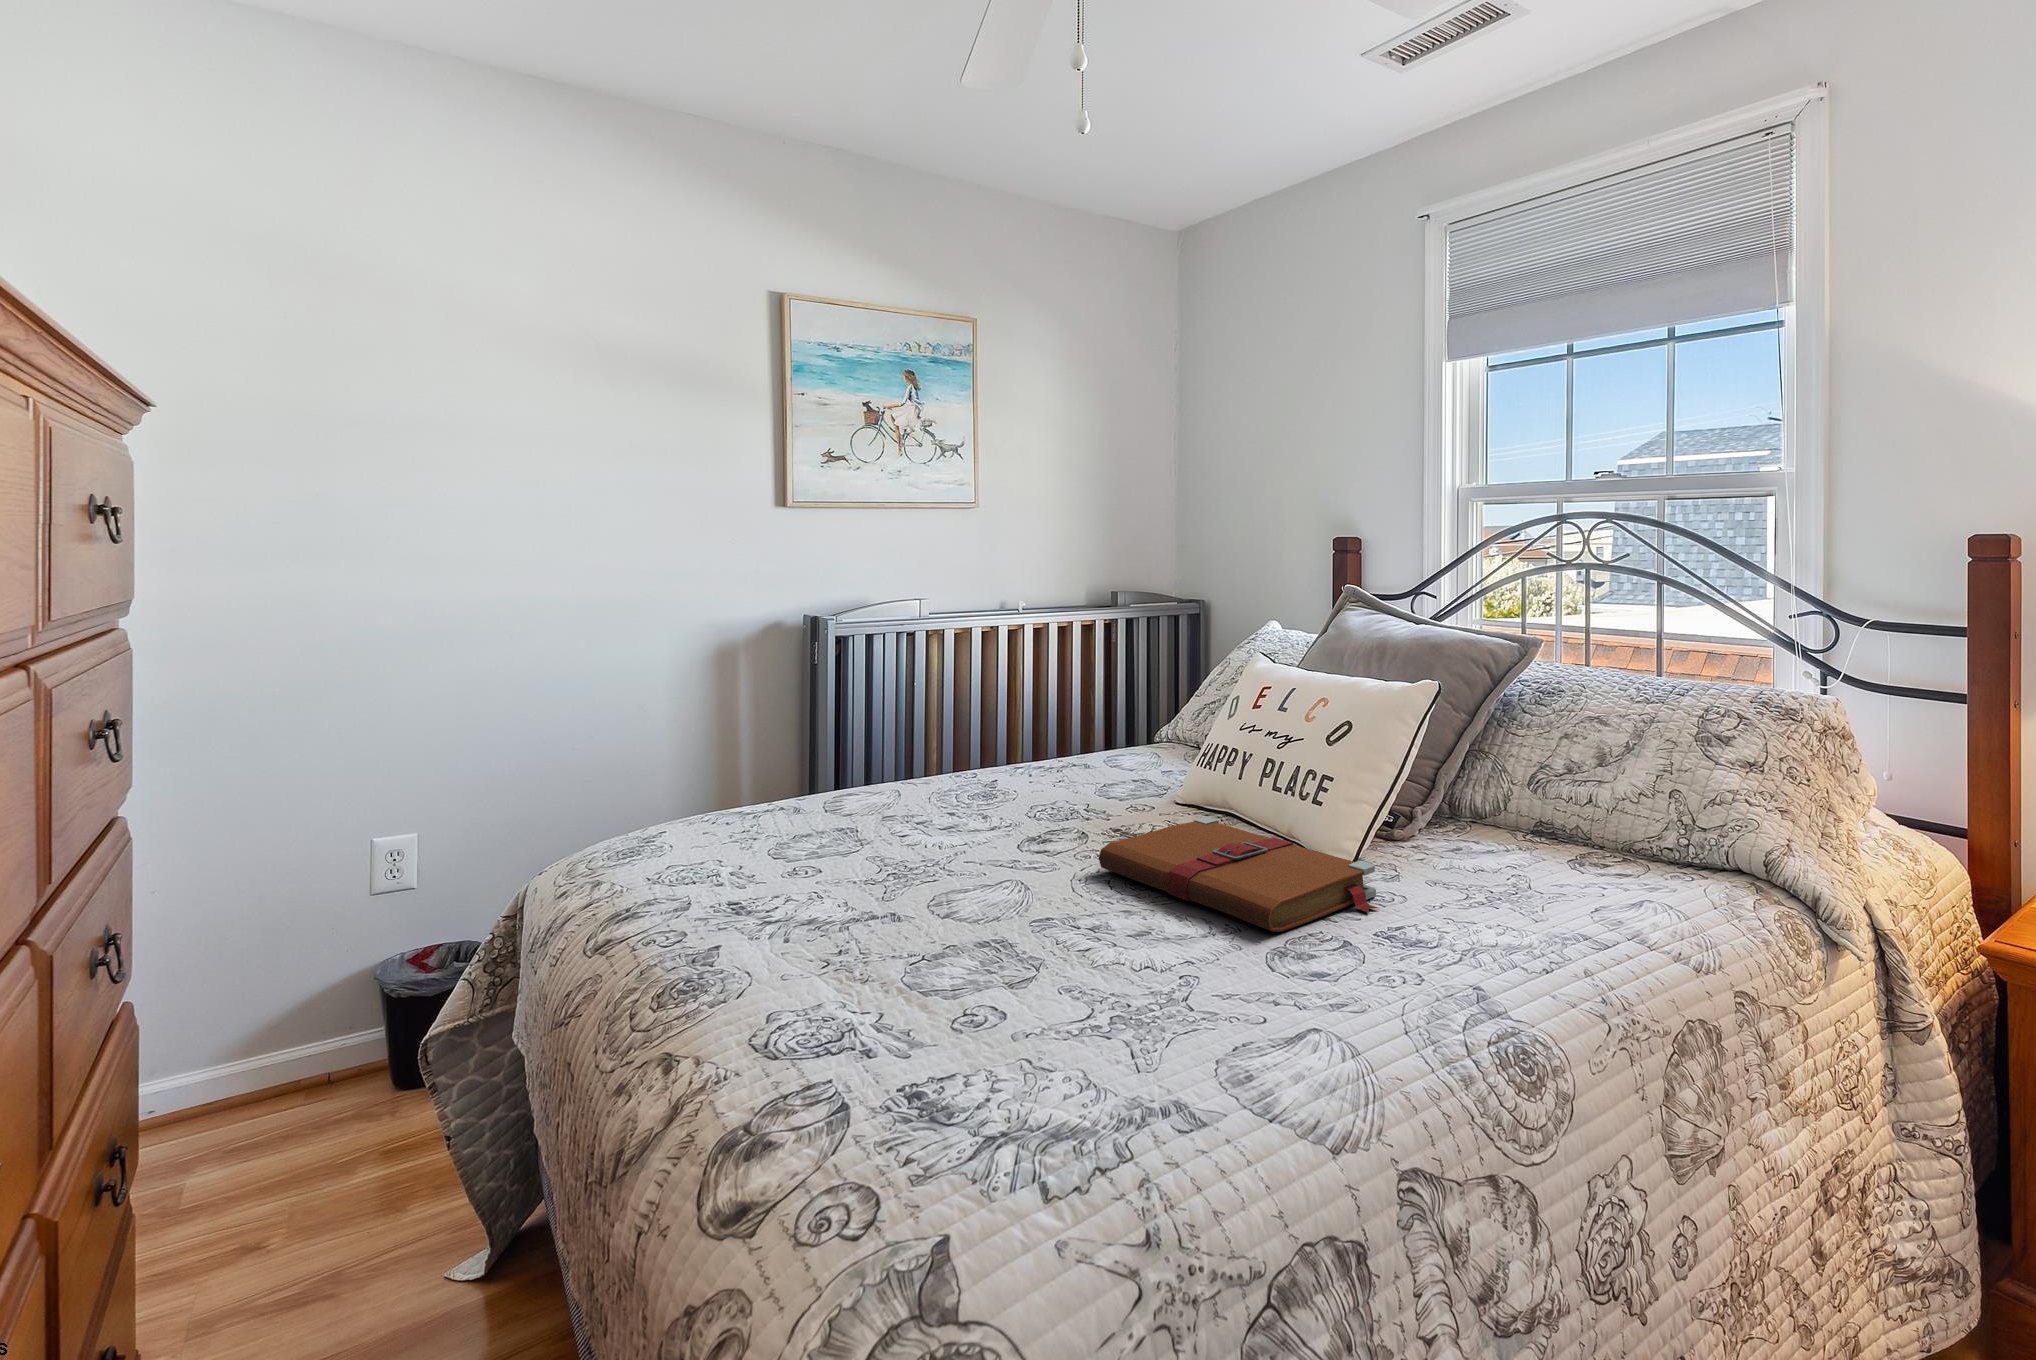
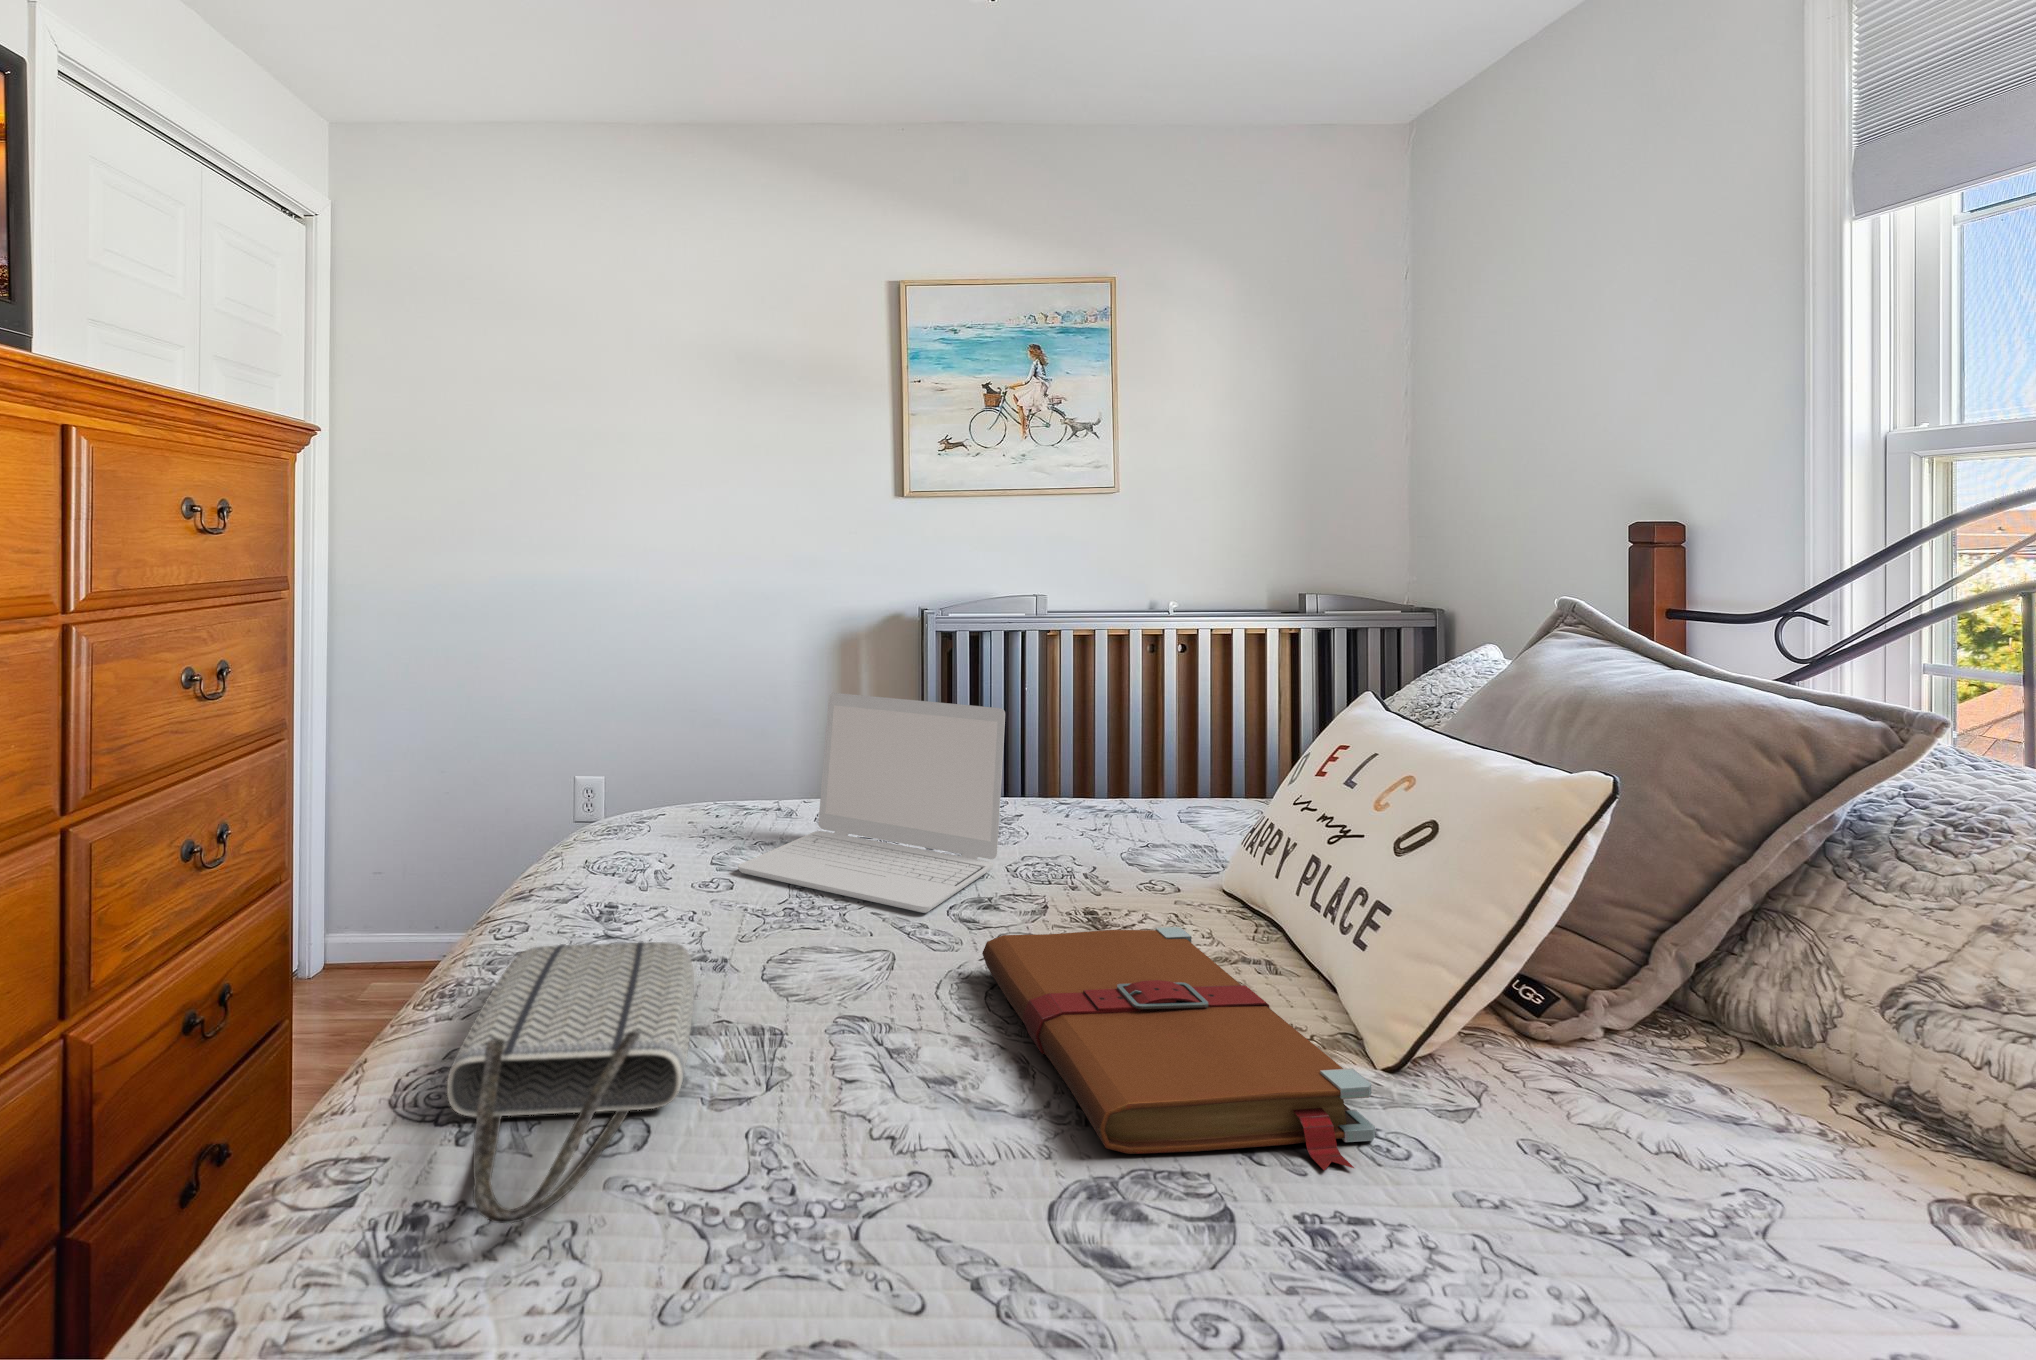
laptop: none [826,685,1031,852] -> present [738,693,1005,913]
tote bag: none [762,894,1021,1060] -> present [447,941,694,1223]

